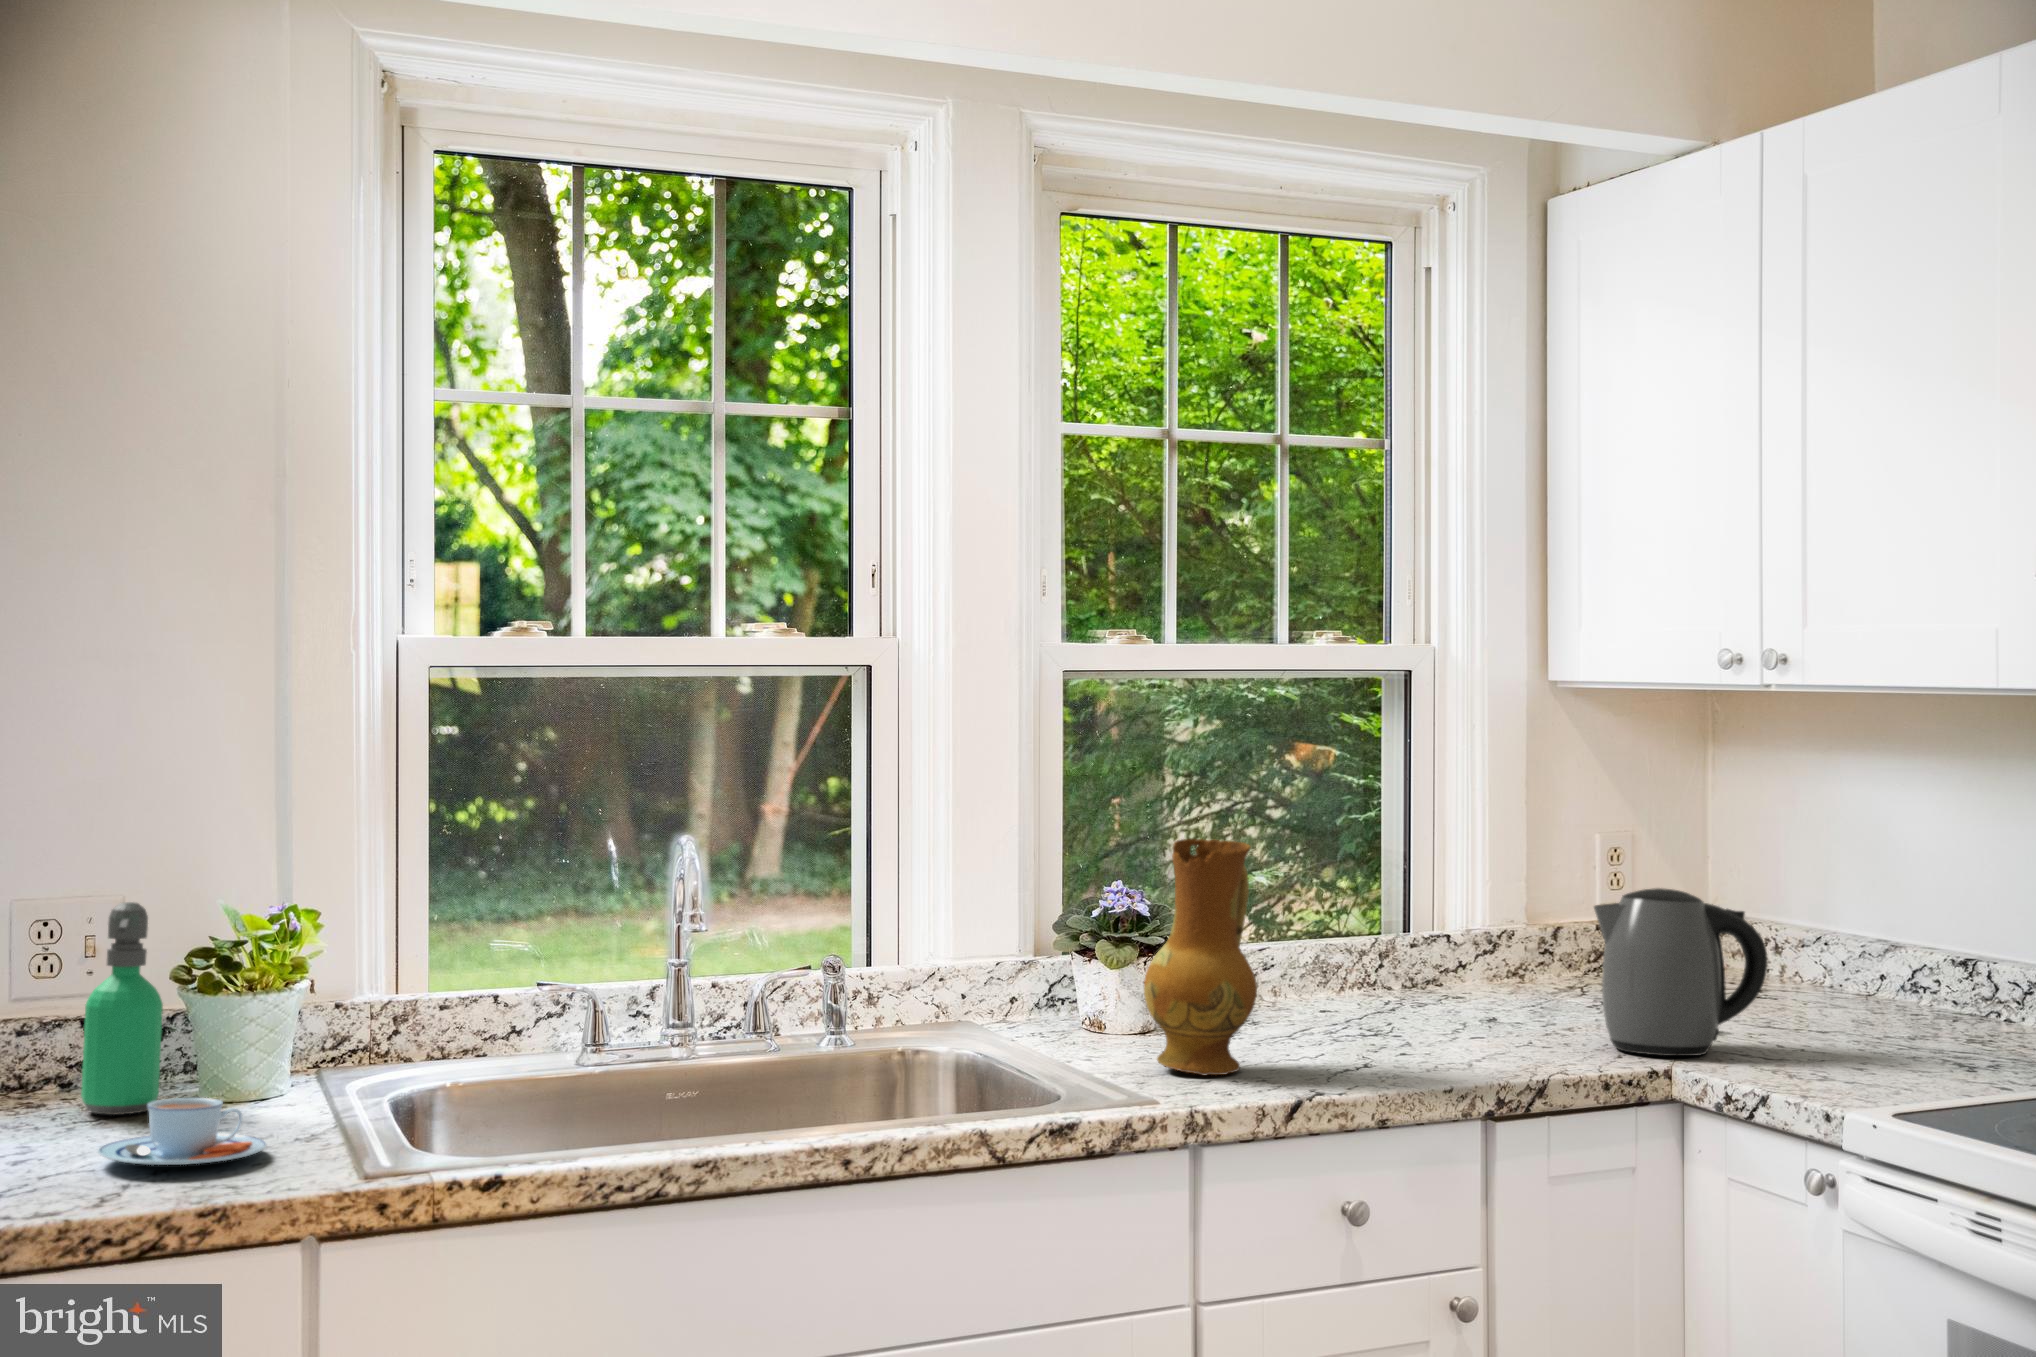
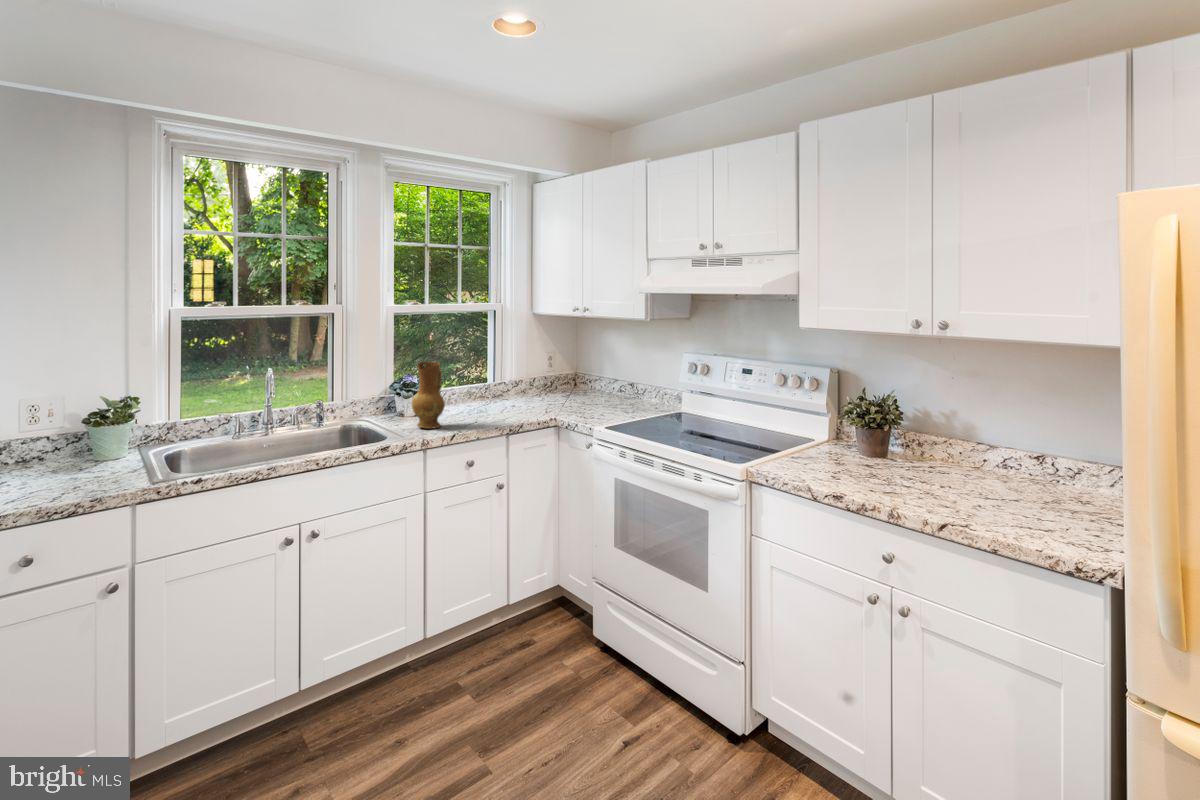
kettle: present [1594,888,1767,1056] -> none [541,369,587,414]
soap dispenser: present [81,902,163,1115] -> none [44,401,77,469]
teacup: present [98,1098,267,1165] -> none [53,463,117,486]

